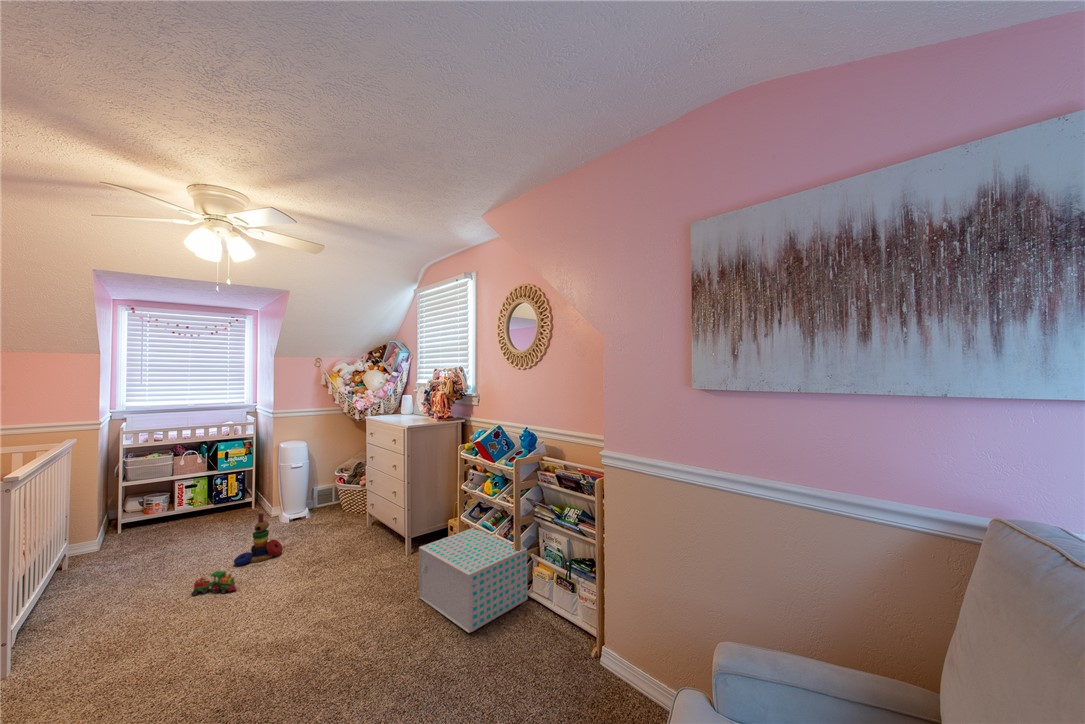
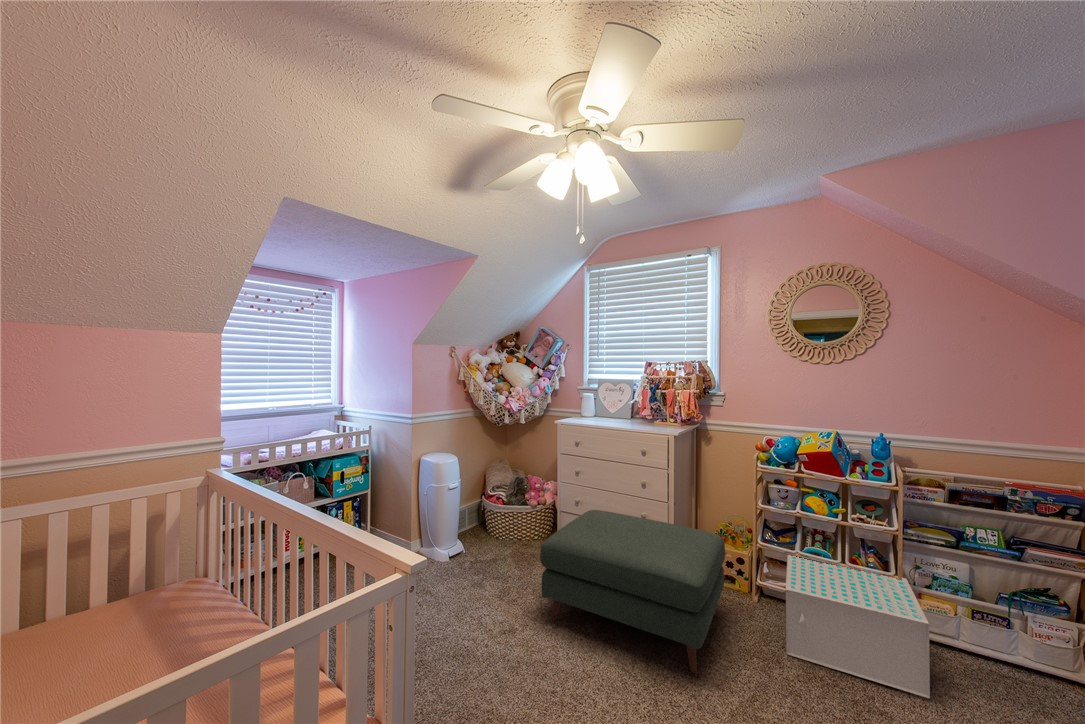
ottoman: none [287,486,422,600] -> present [540,510,725,674]
stacking toy: present [234,513,283,566] -> none [472,557,518,636]
toy train: present [192,571,236,596] -> none [478,651,539,695]

